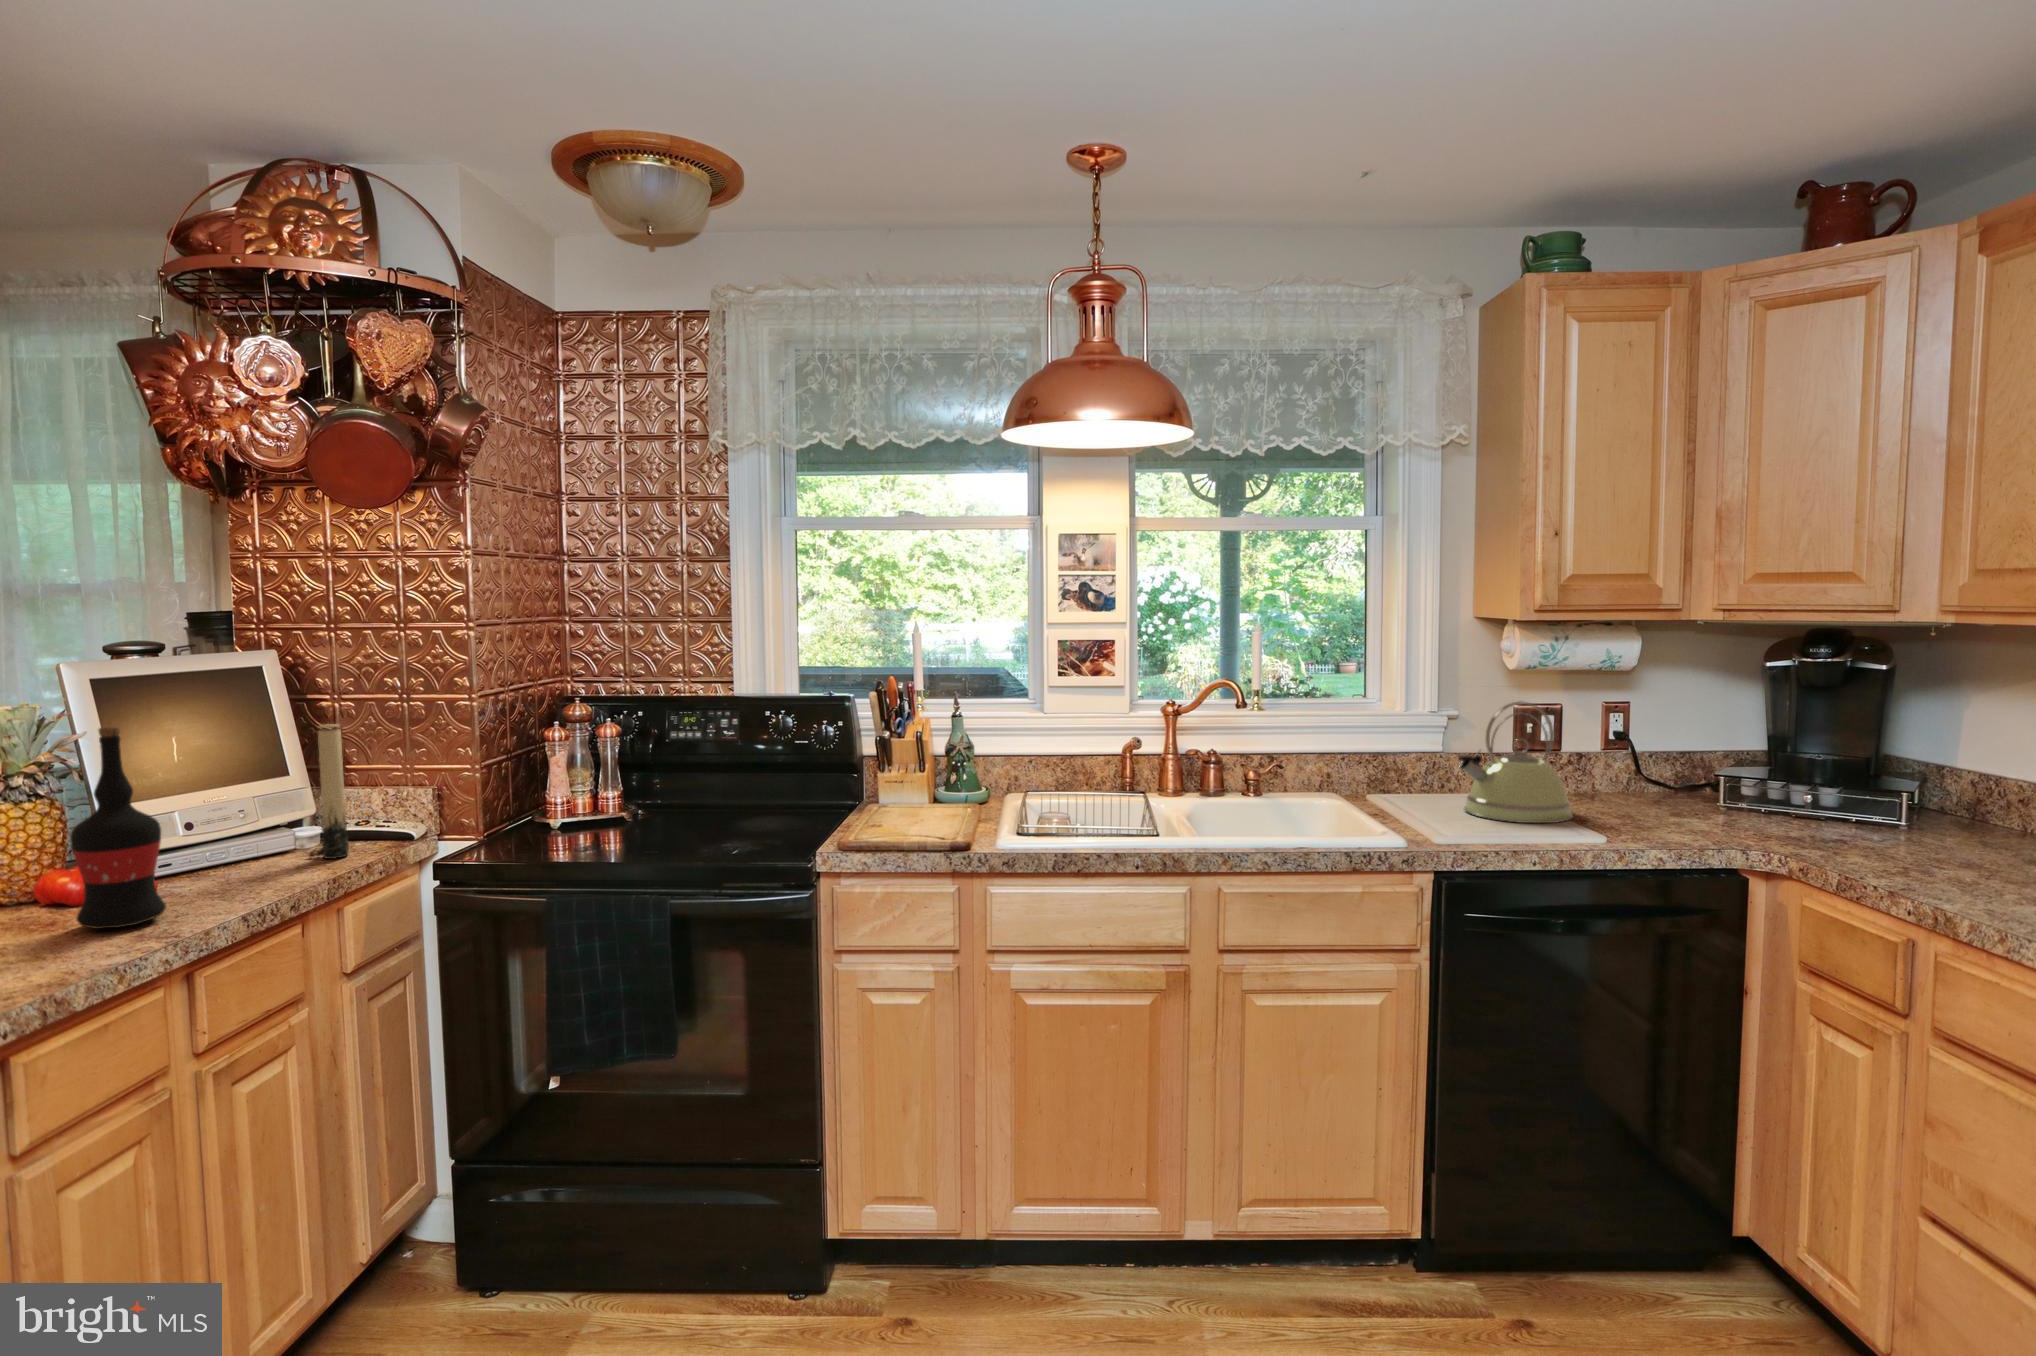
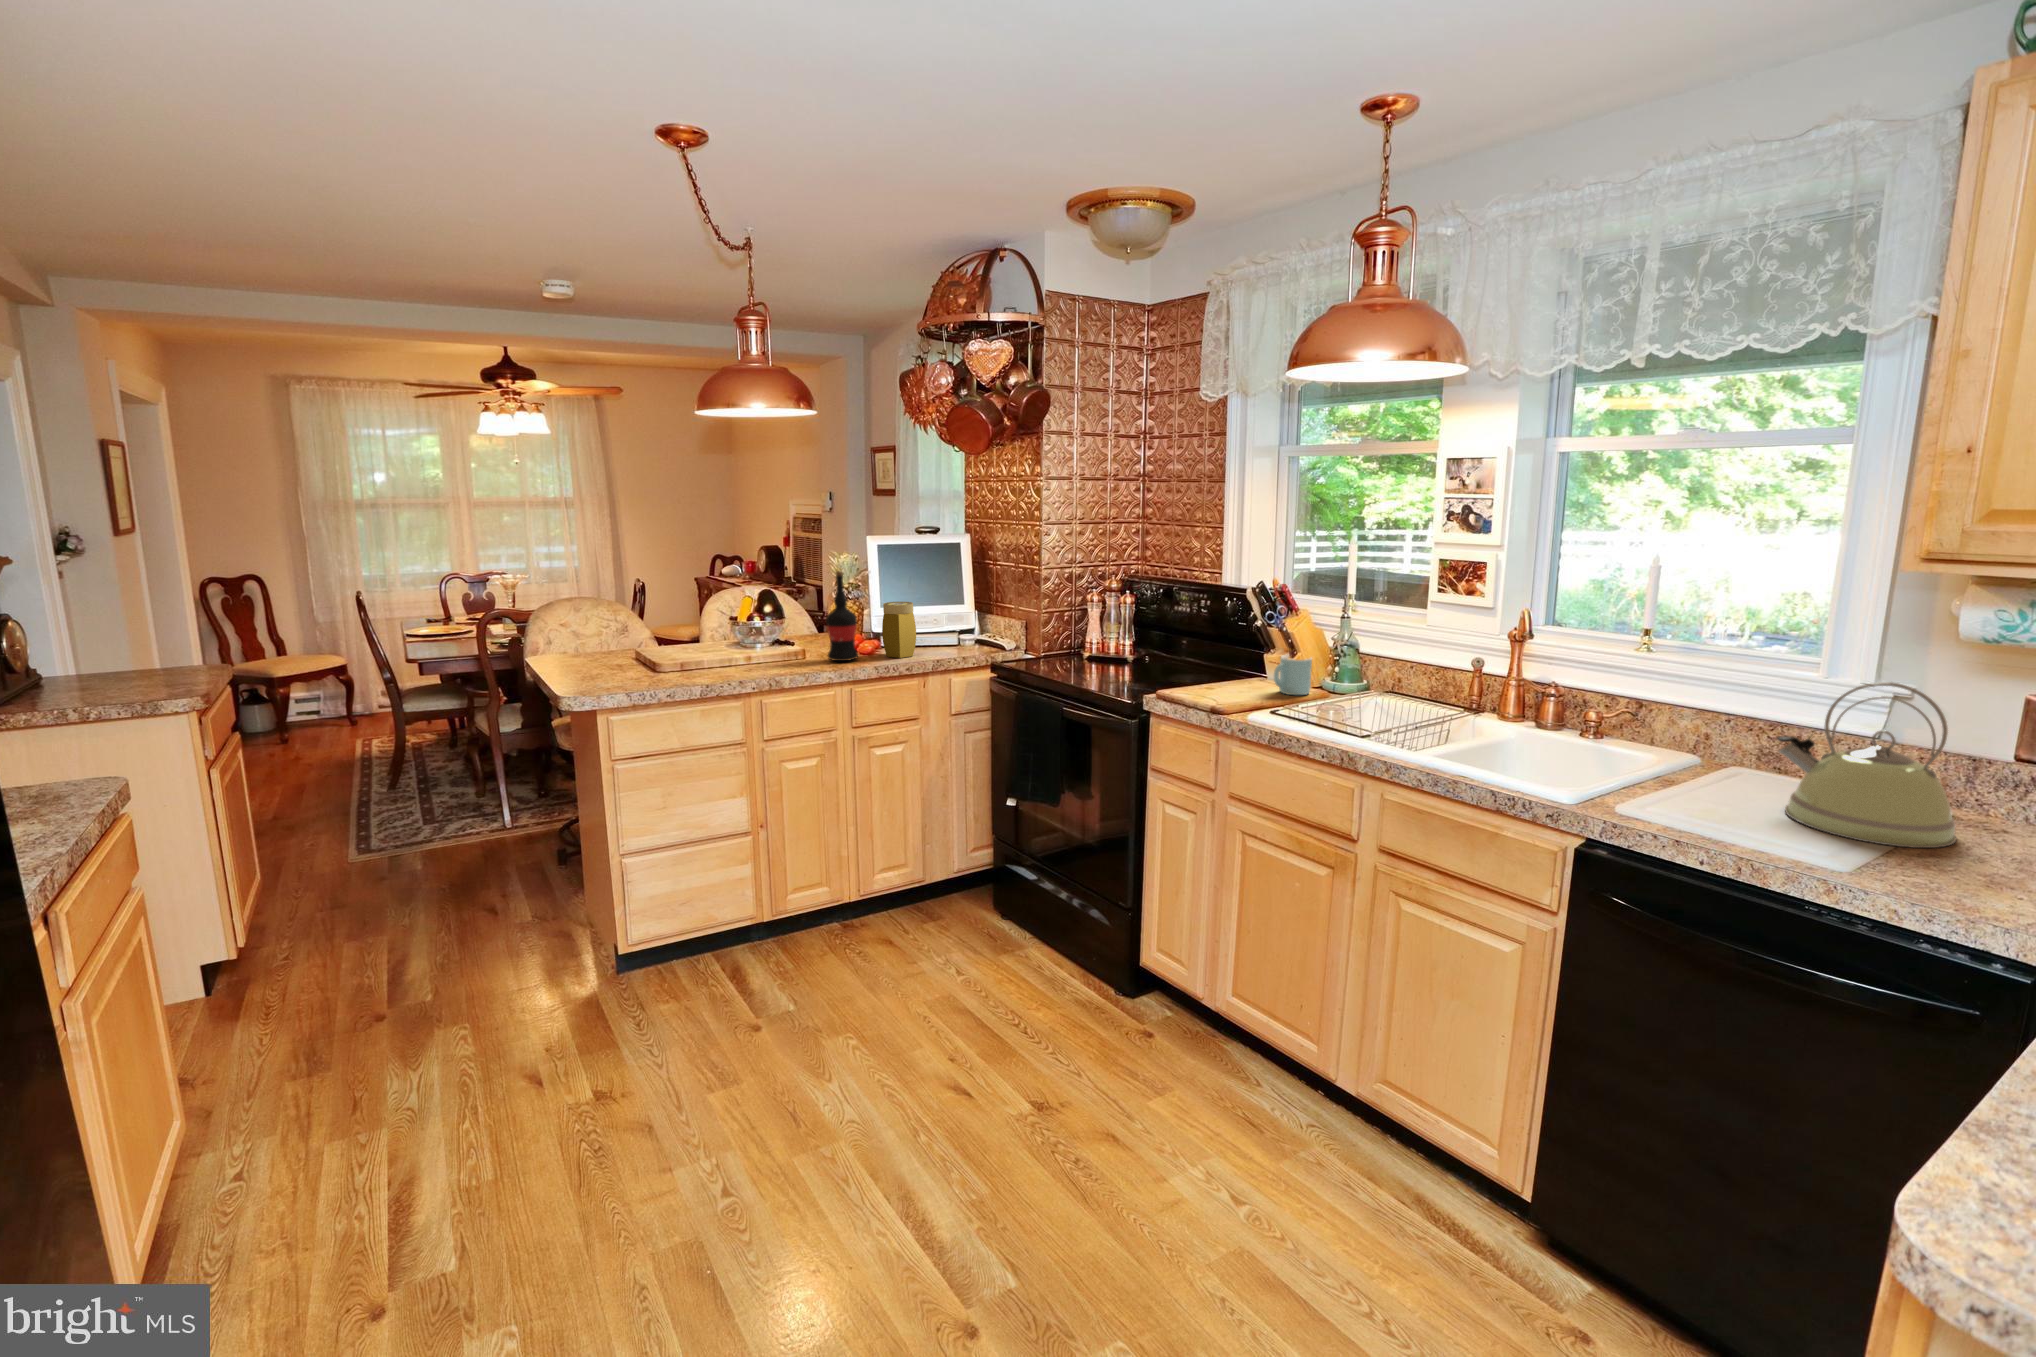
candle: present [309,724,349,859] -> none [948,579,962,651]
mug: none [928,765,965,816] -> present [1274,655,1312,695]
jar: none [189,777,285,896] -> present [882,602,916,658]

